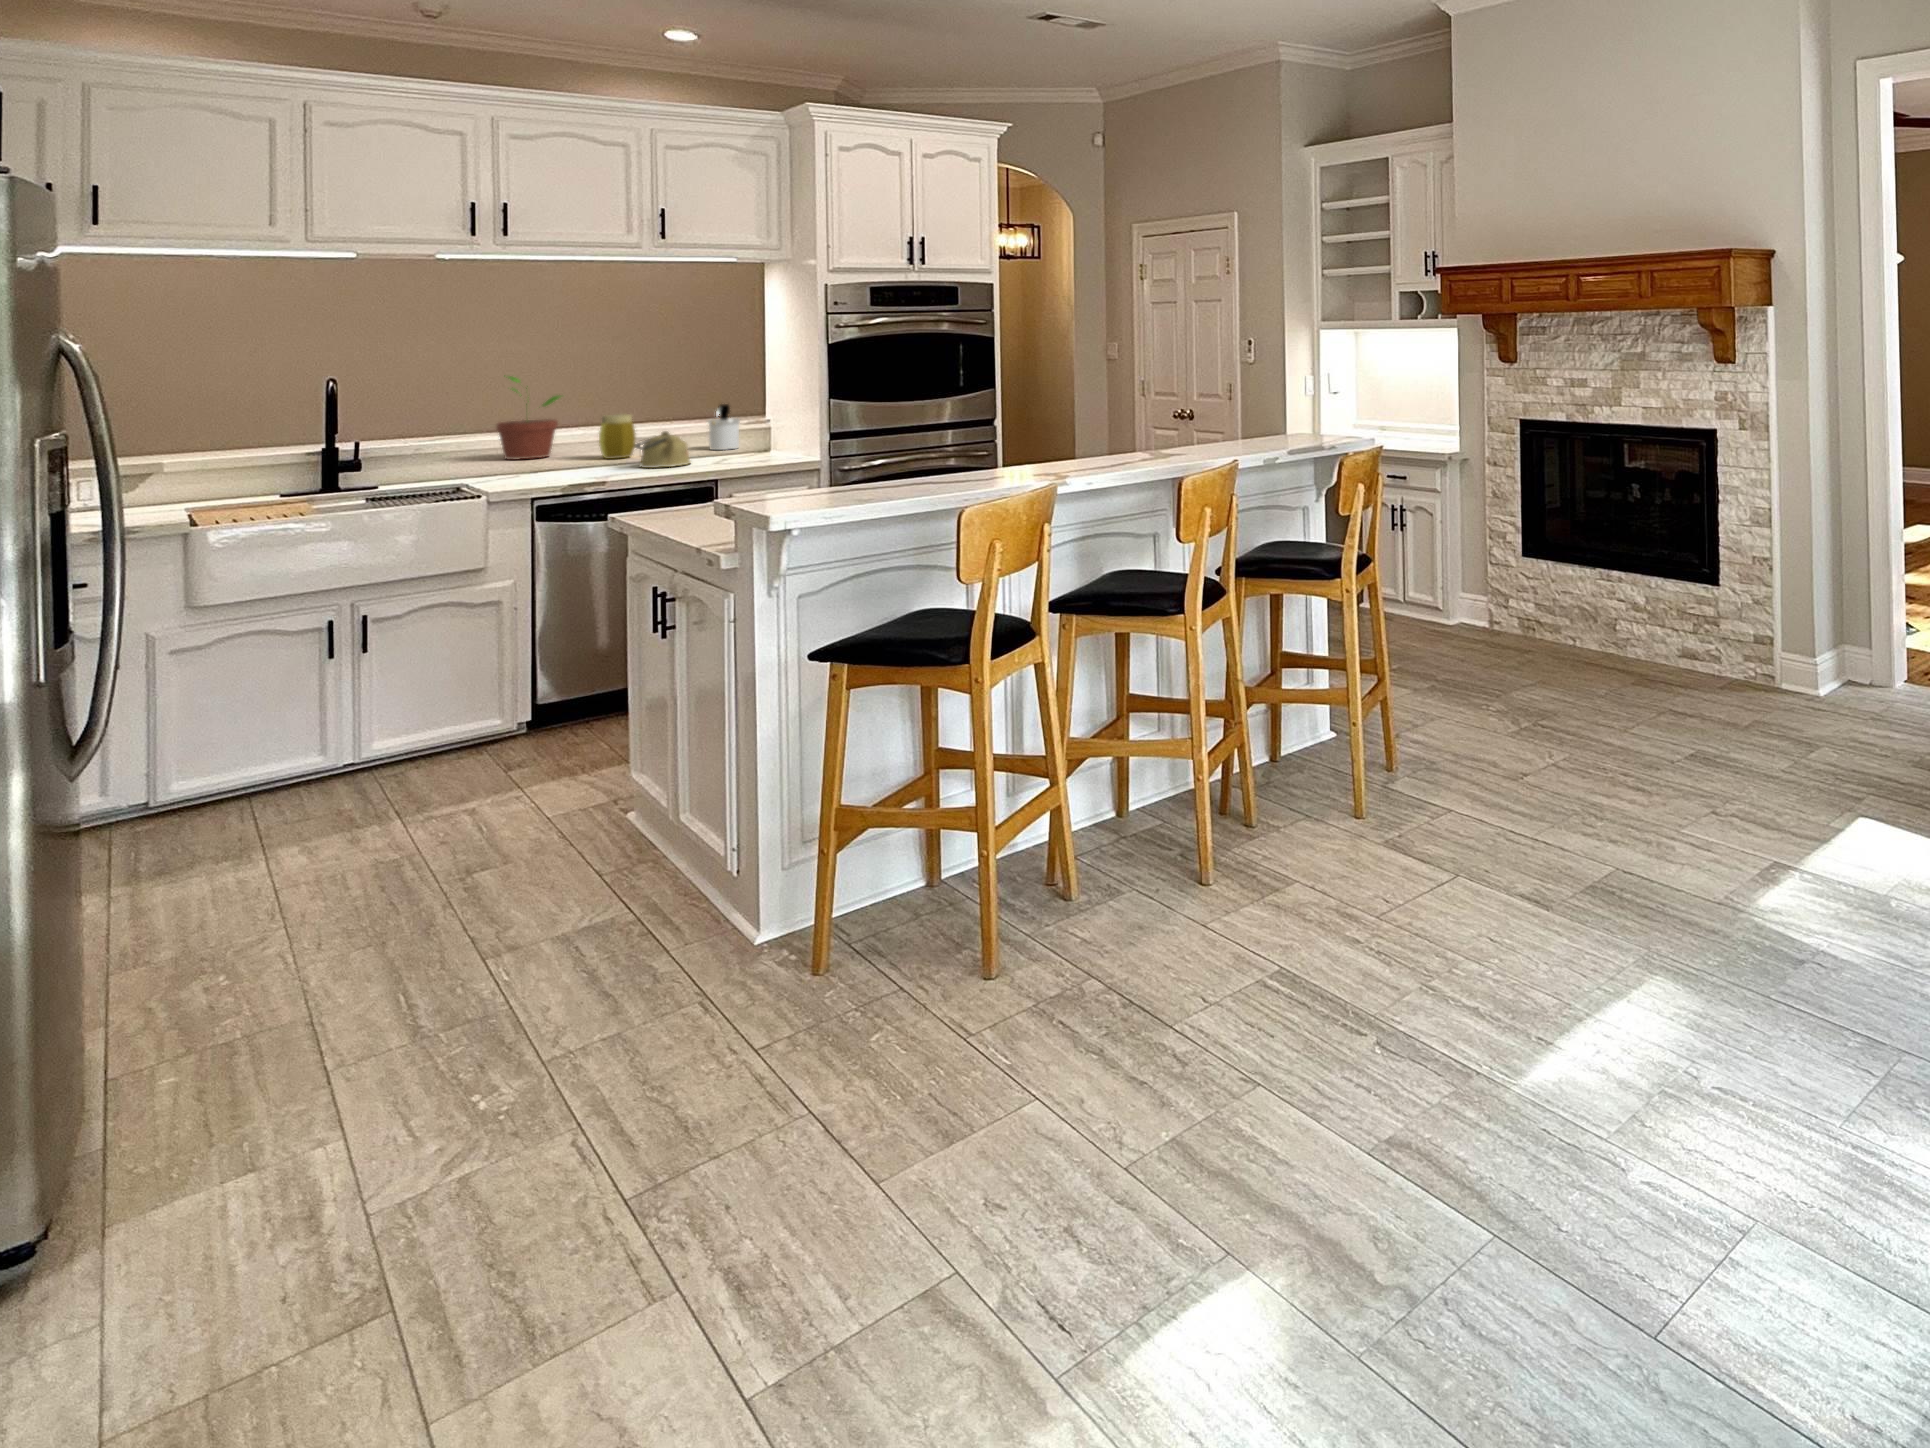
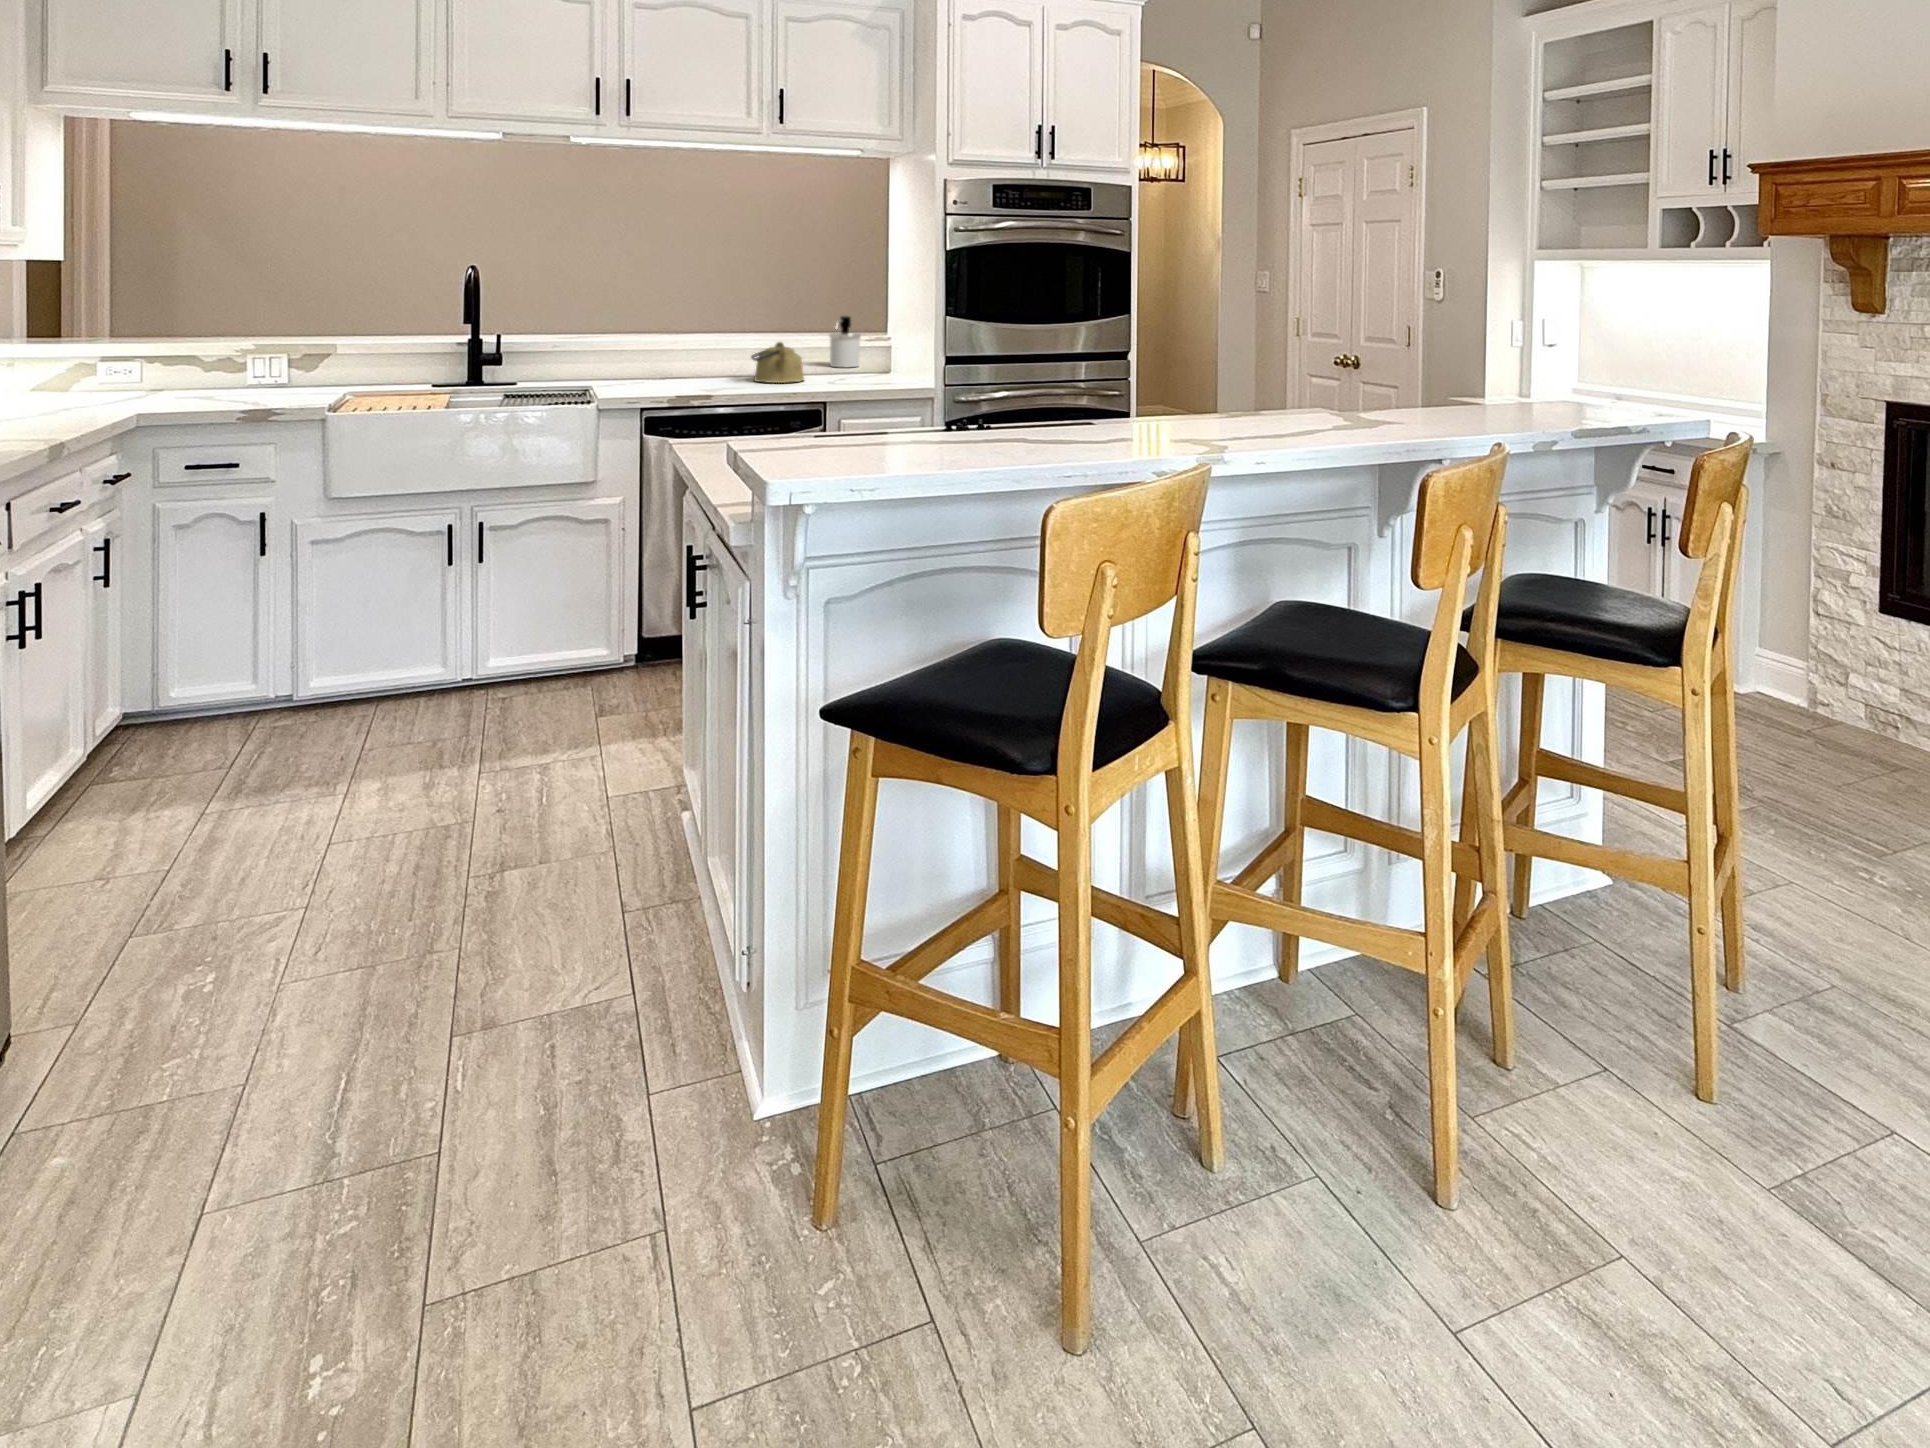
potted plant: present [496,376,560,460] -> none [634,273,696,363]
jar: present [599,414,636,459] -> none [723,321,757,369]

